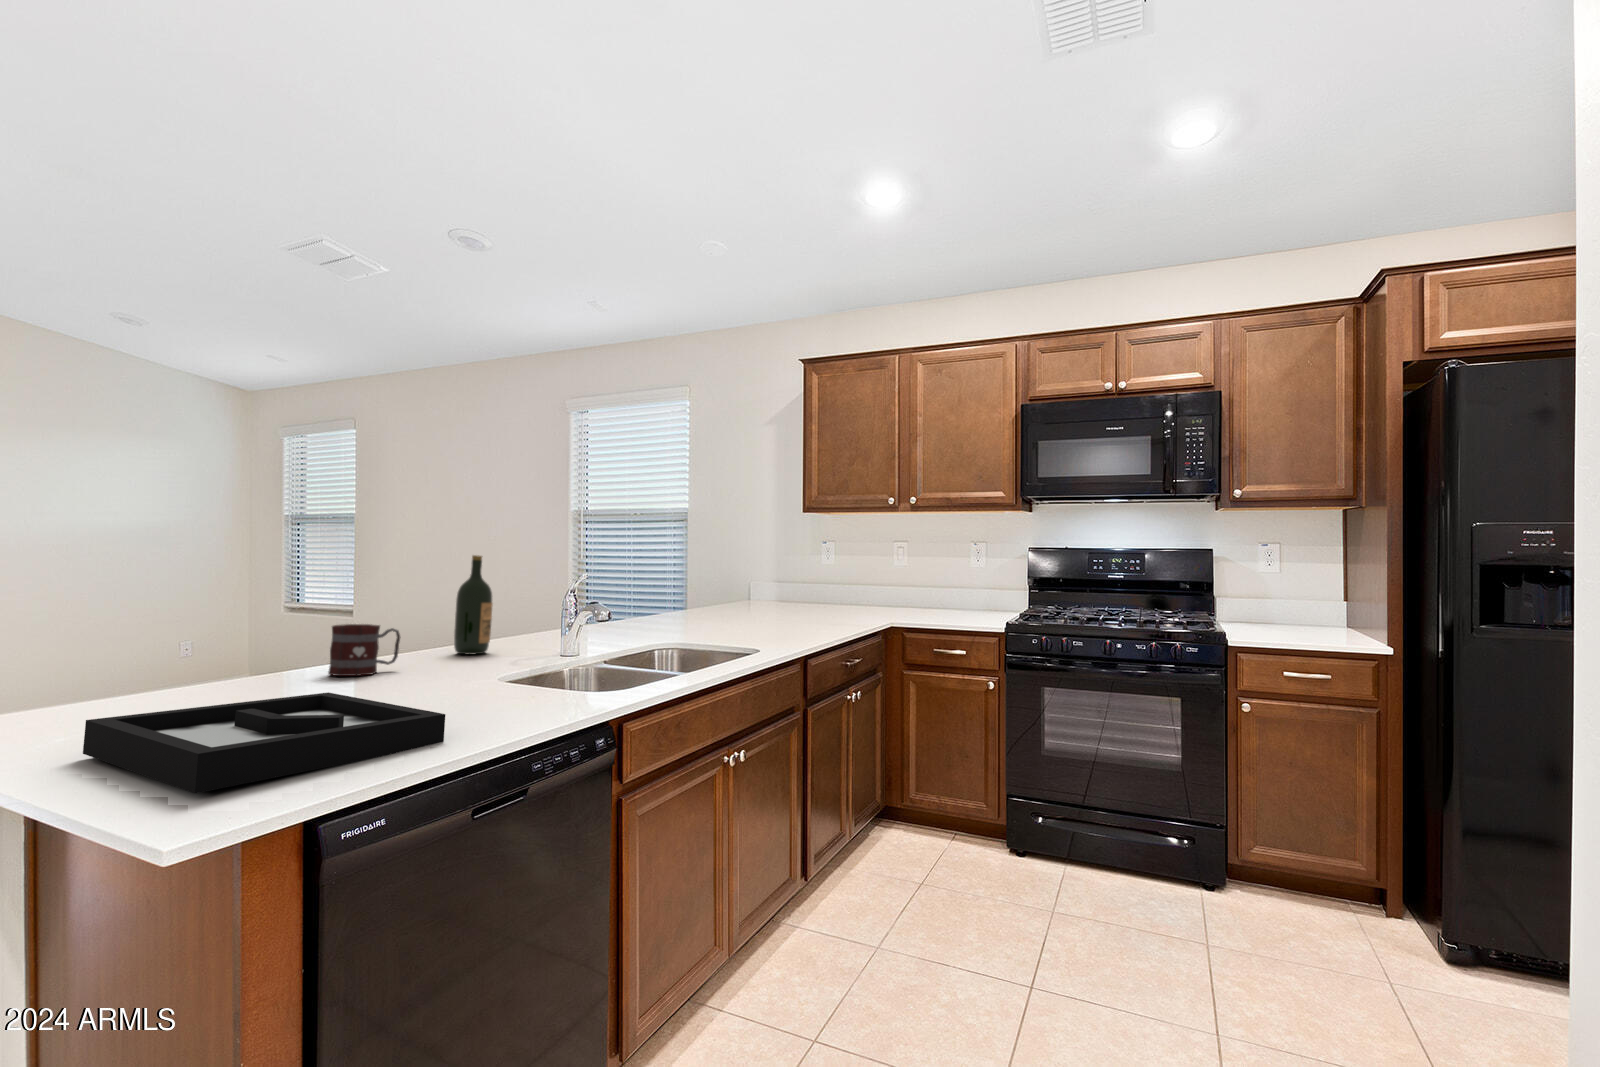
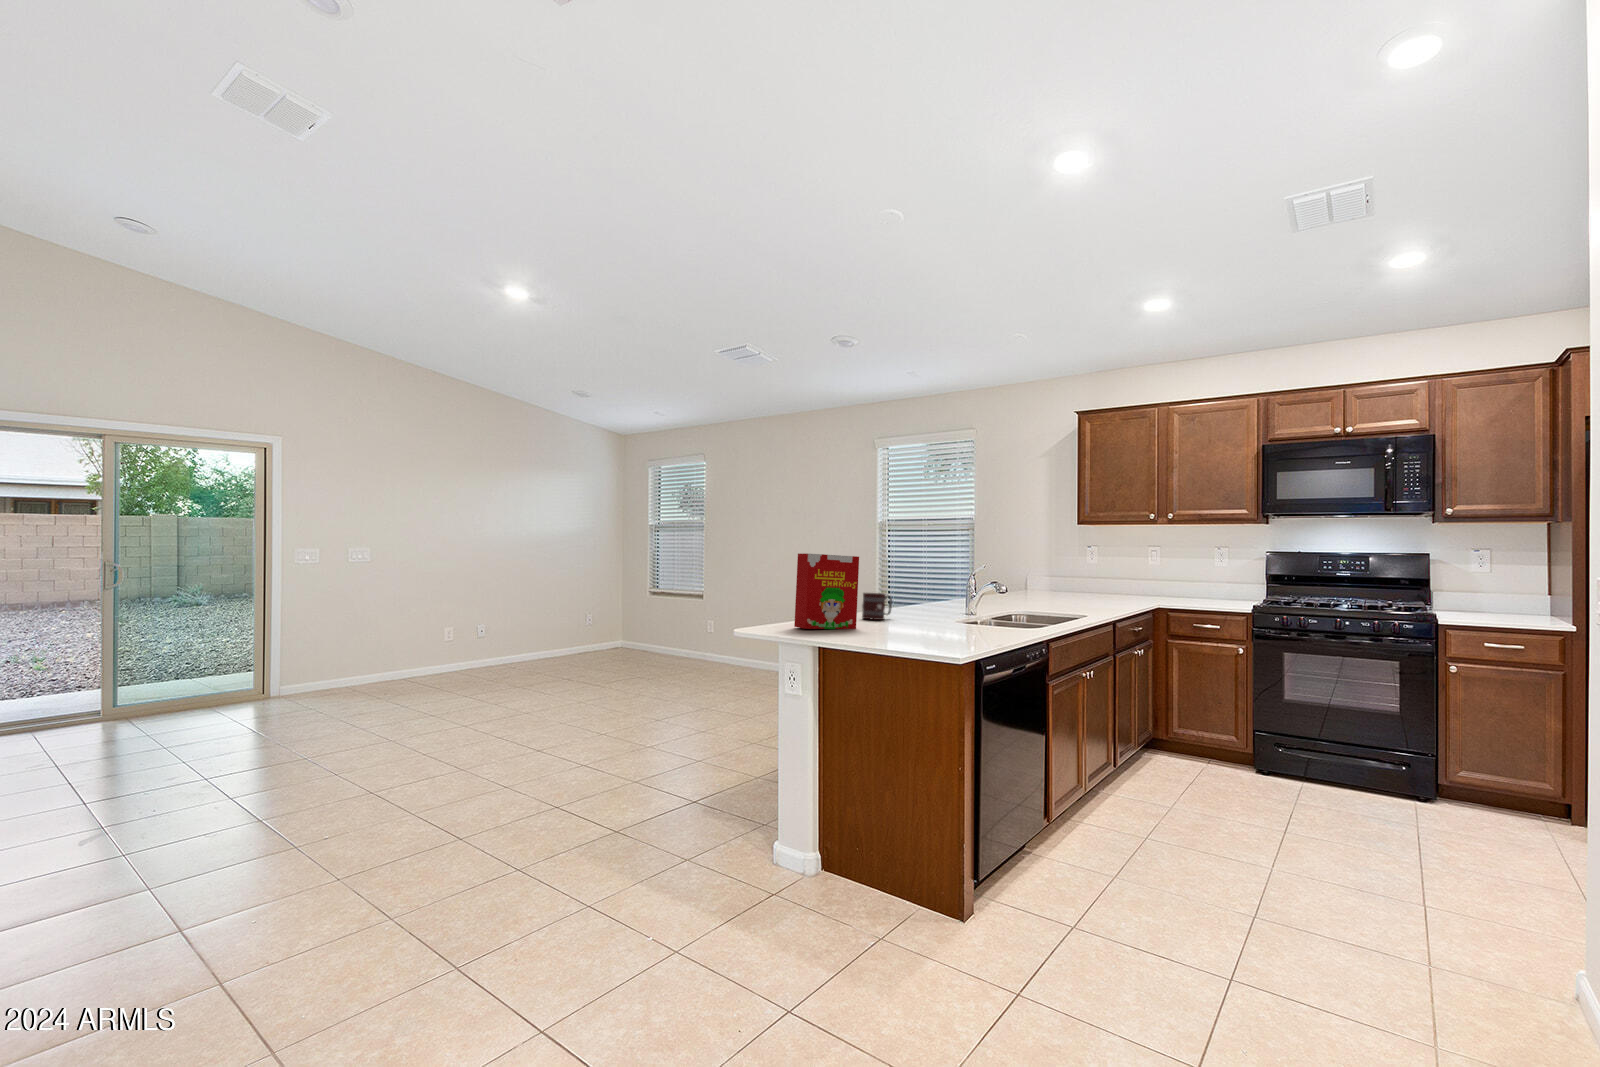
cereal box: none [38,552,227,724] -> present [794,553,859,629]
wine bottle: present [454,555,493,654] -> none [898,555,918,614]
decorative tray: present [83,692,445,794] -> none [861,621,994,647]

